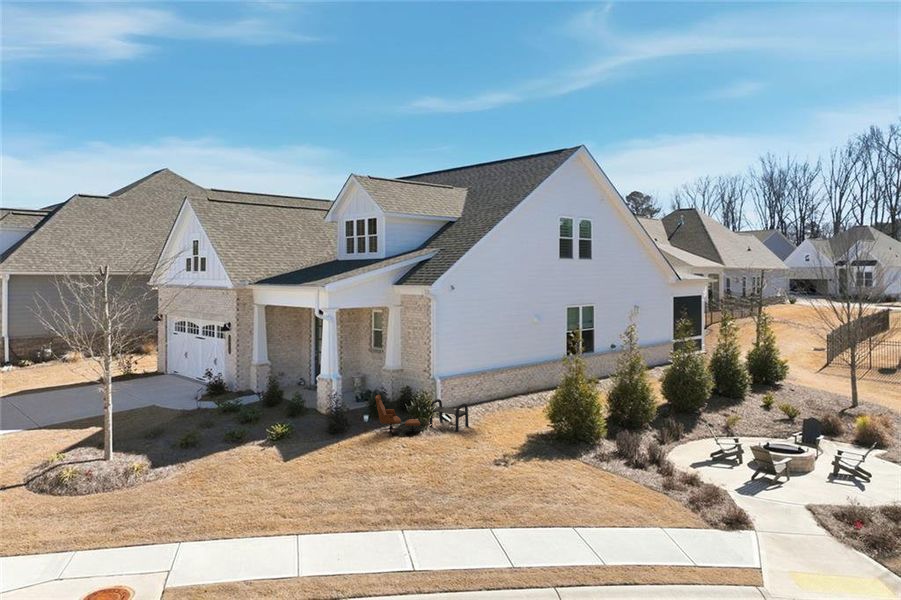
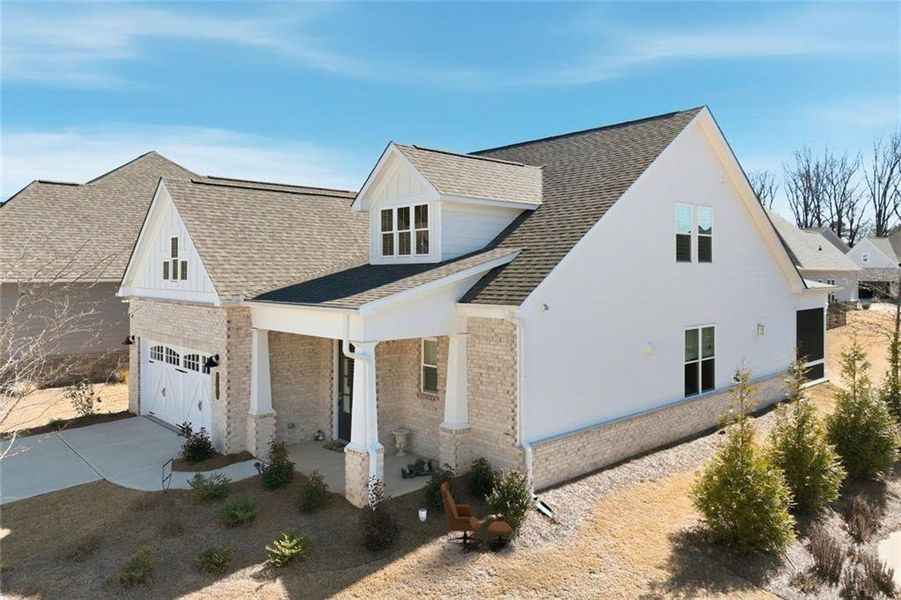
bench: present [429,399,468,432] -> none [523,485,586,545]

